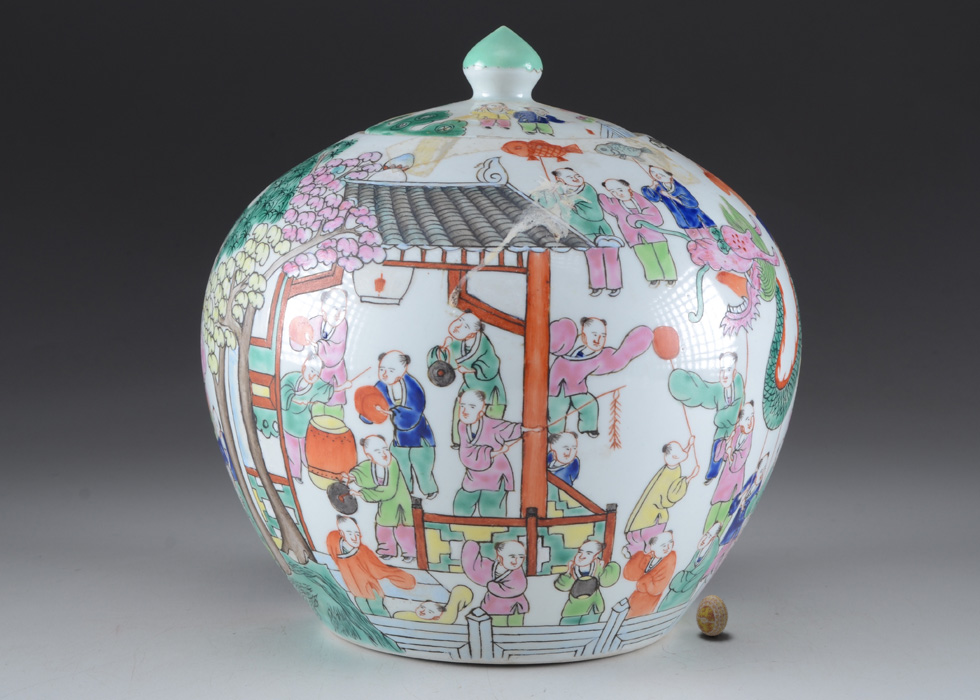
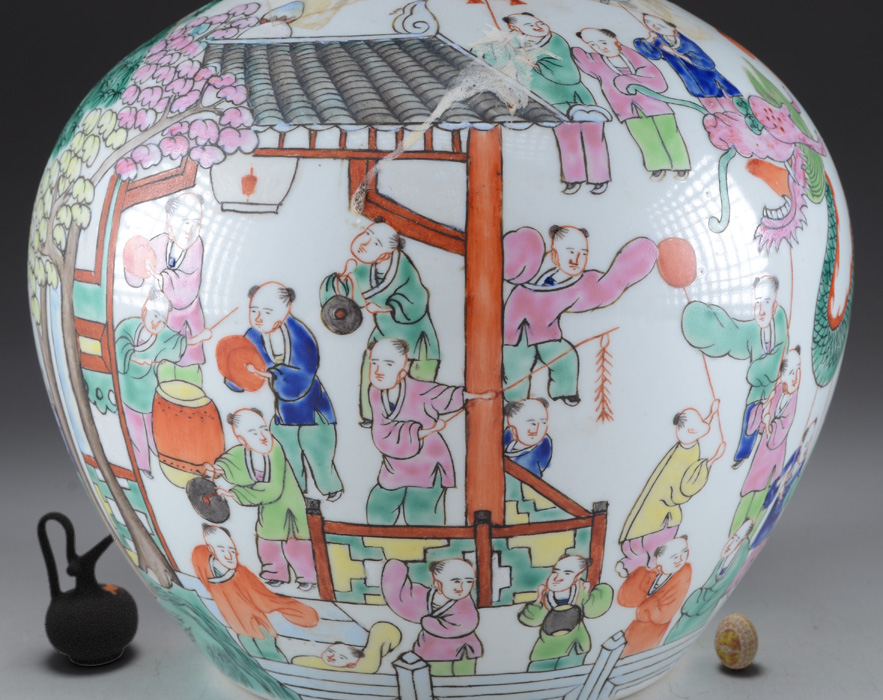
ceramic jug: none [198,512,270,628] -> present [37,512,139,667]

